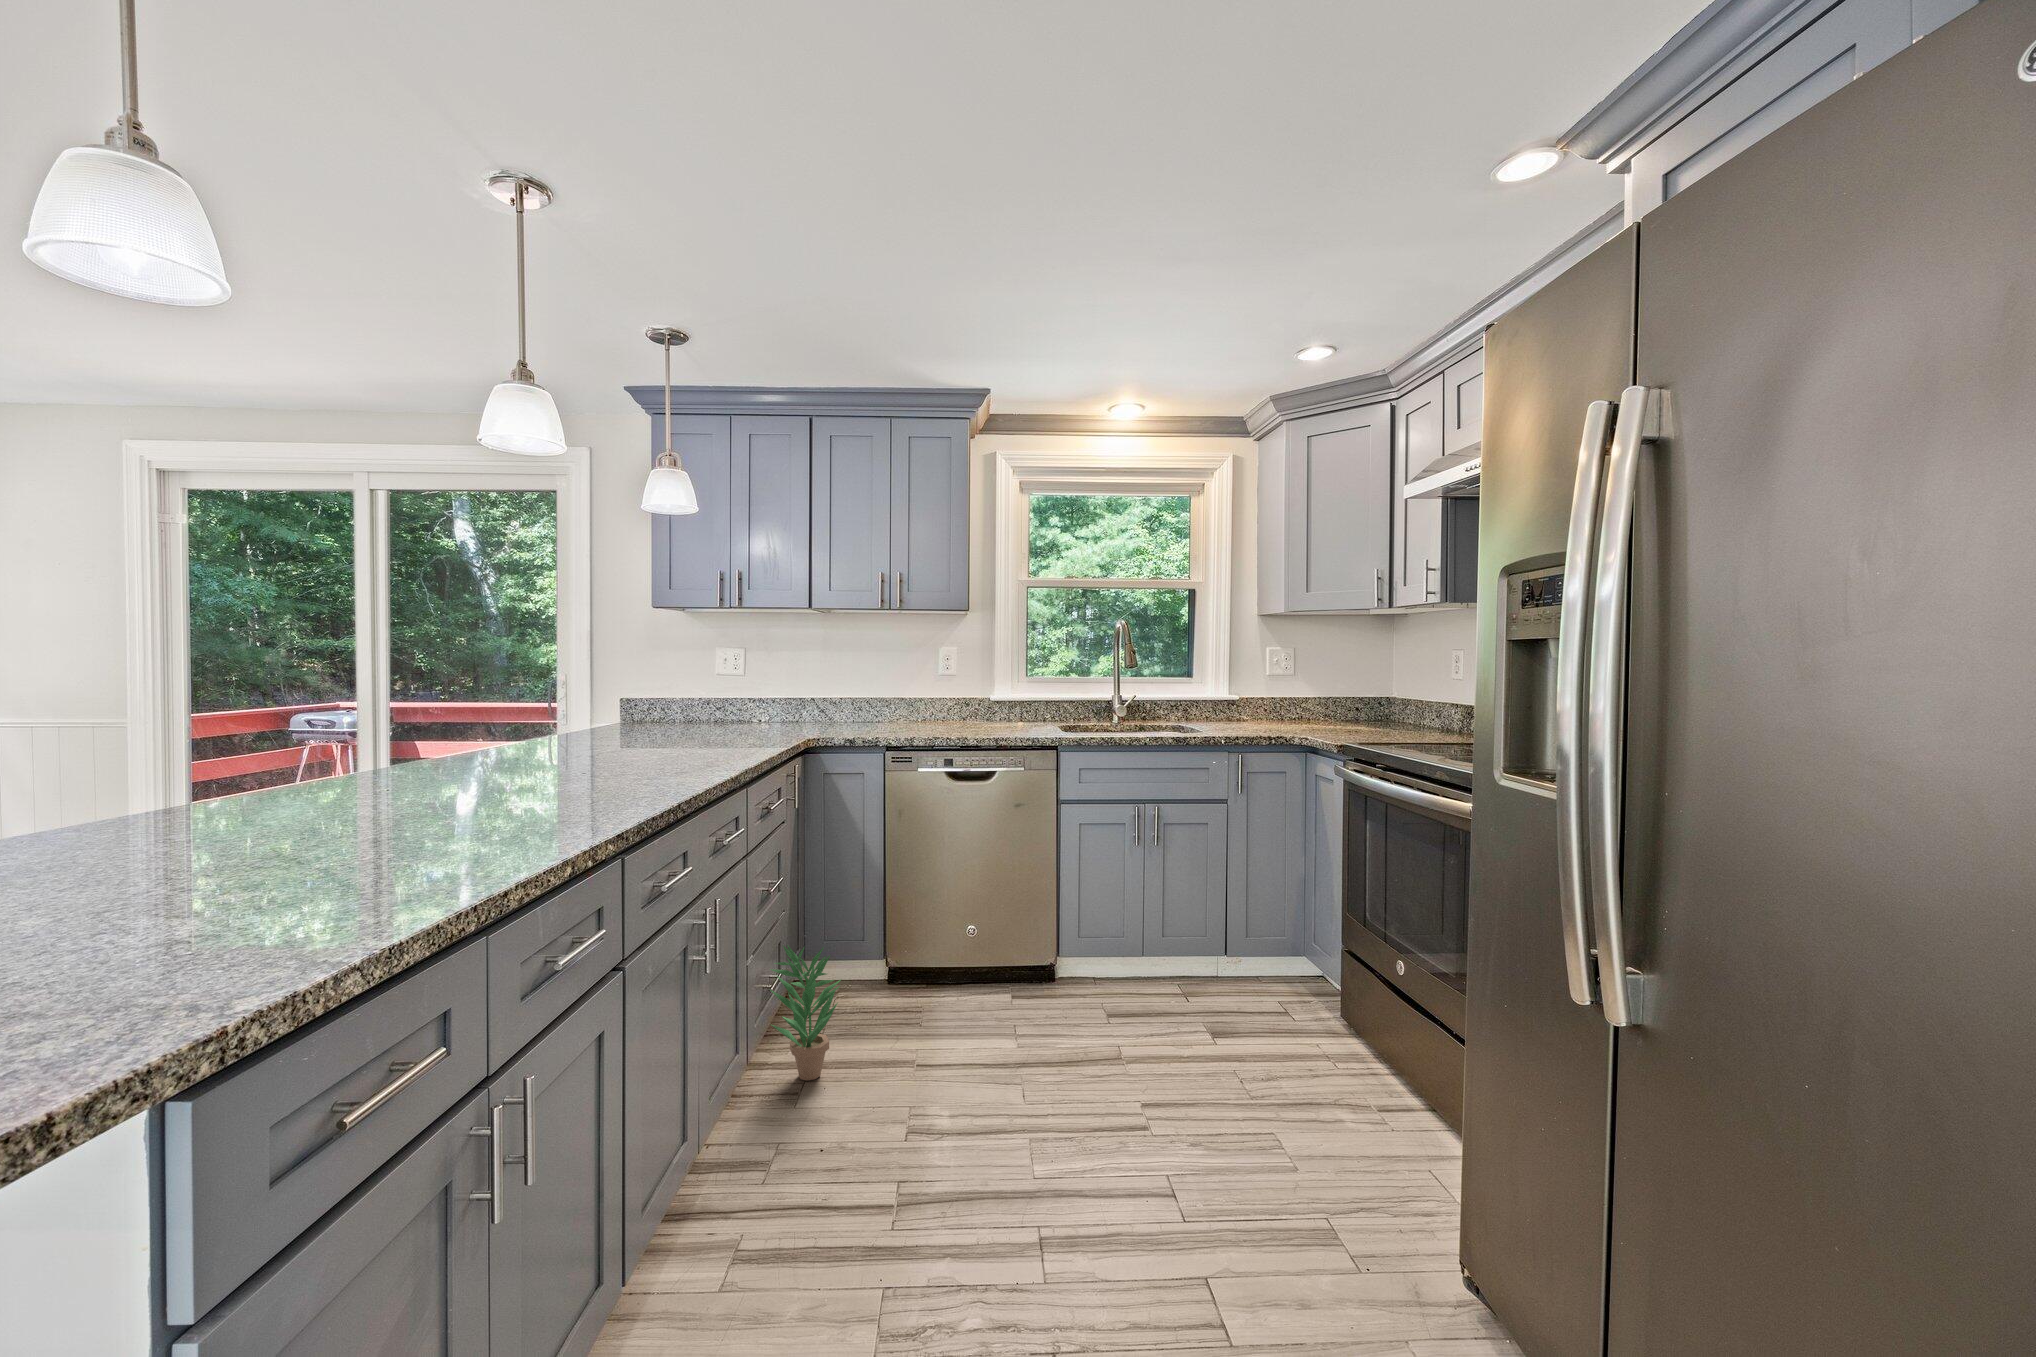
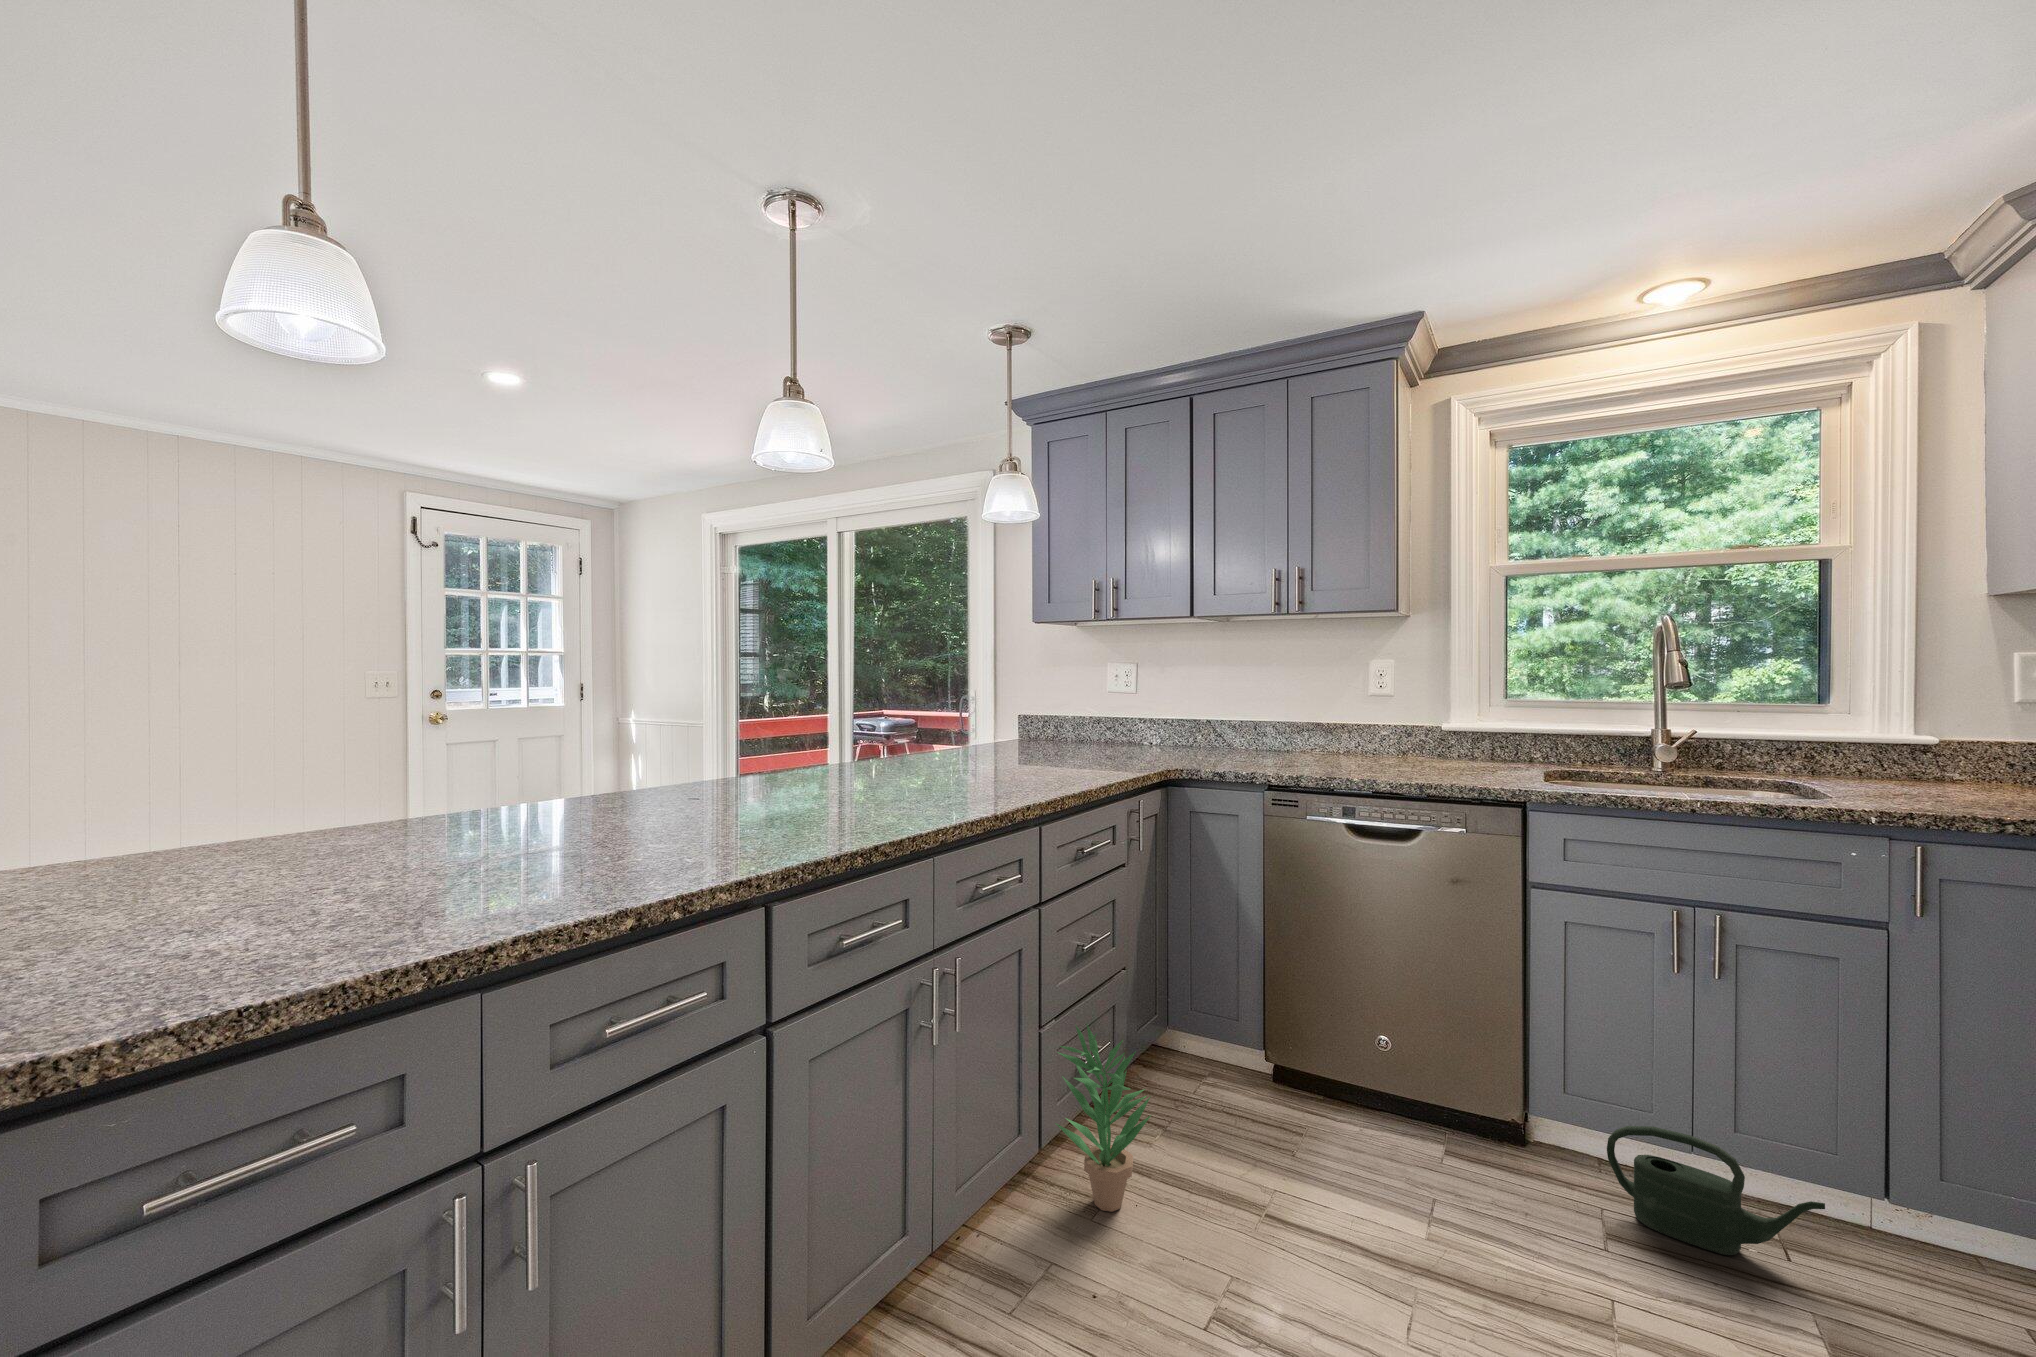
watering can: none [1101,935,1199,997] -> present [1607,1126,1825,1255]

